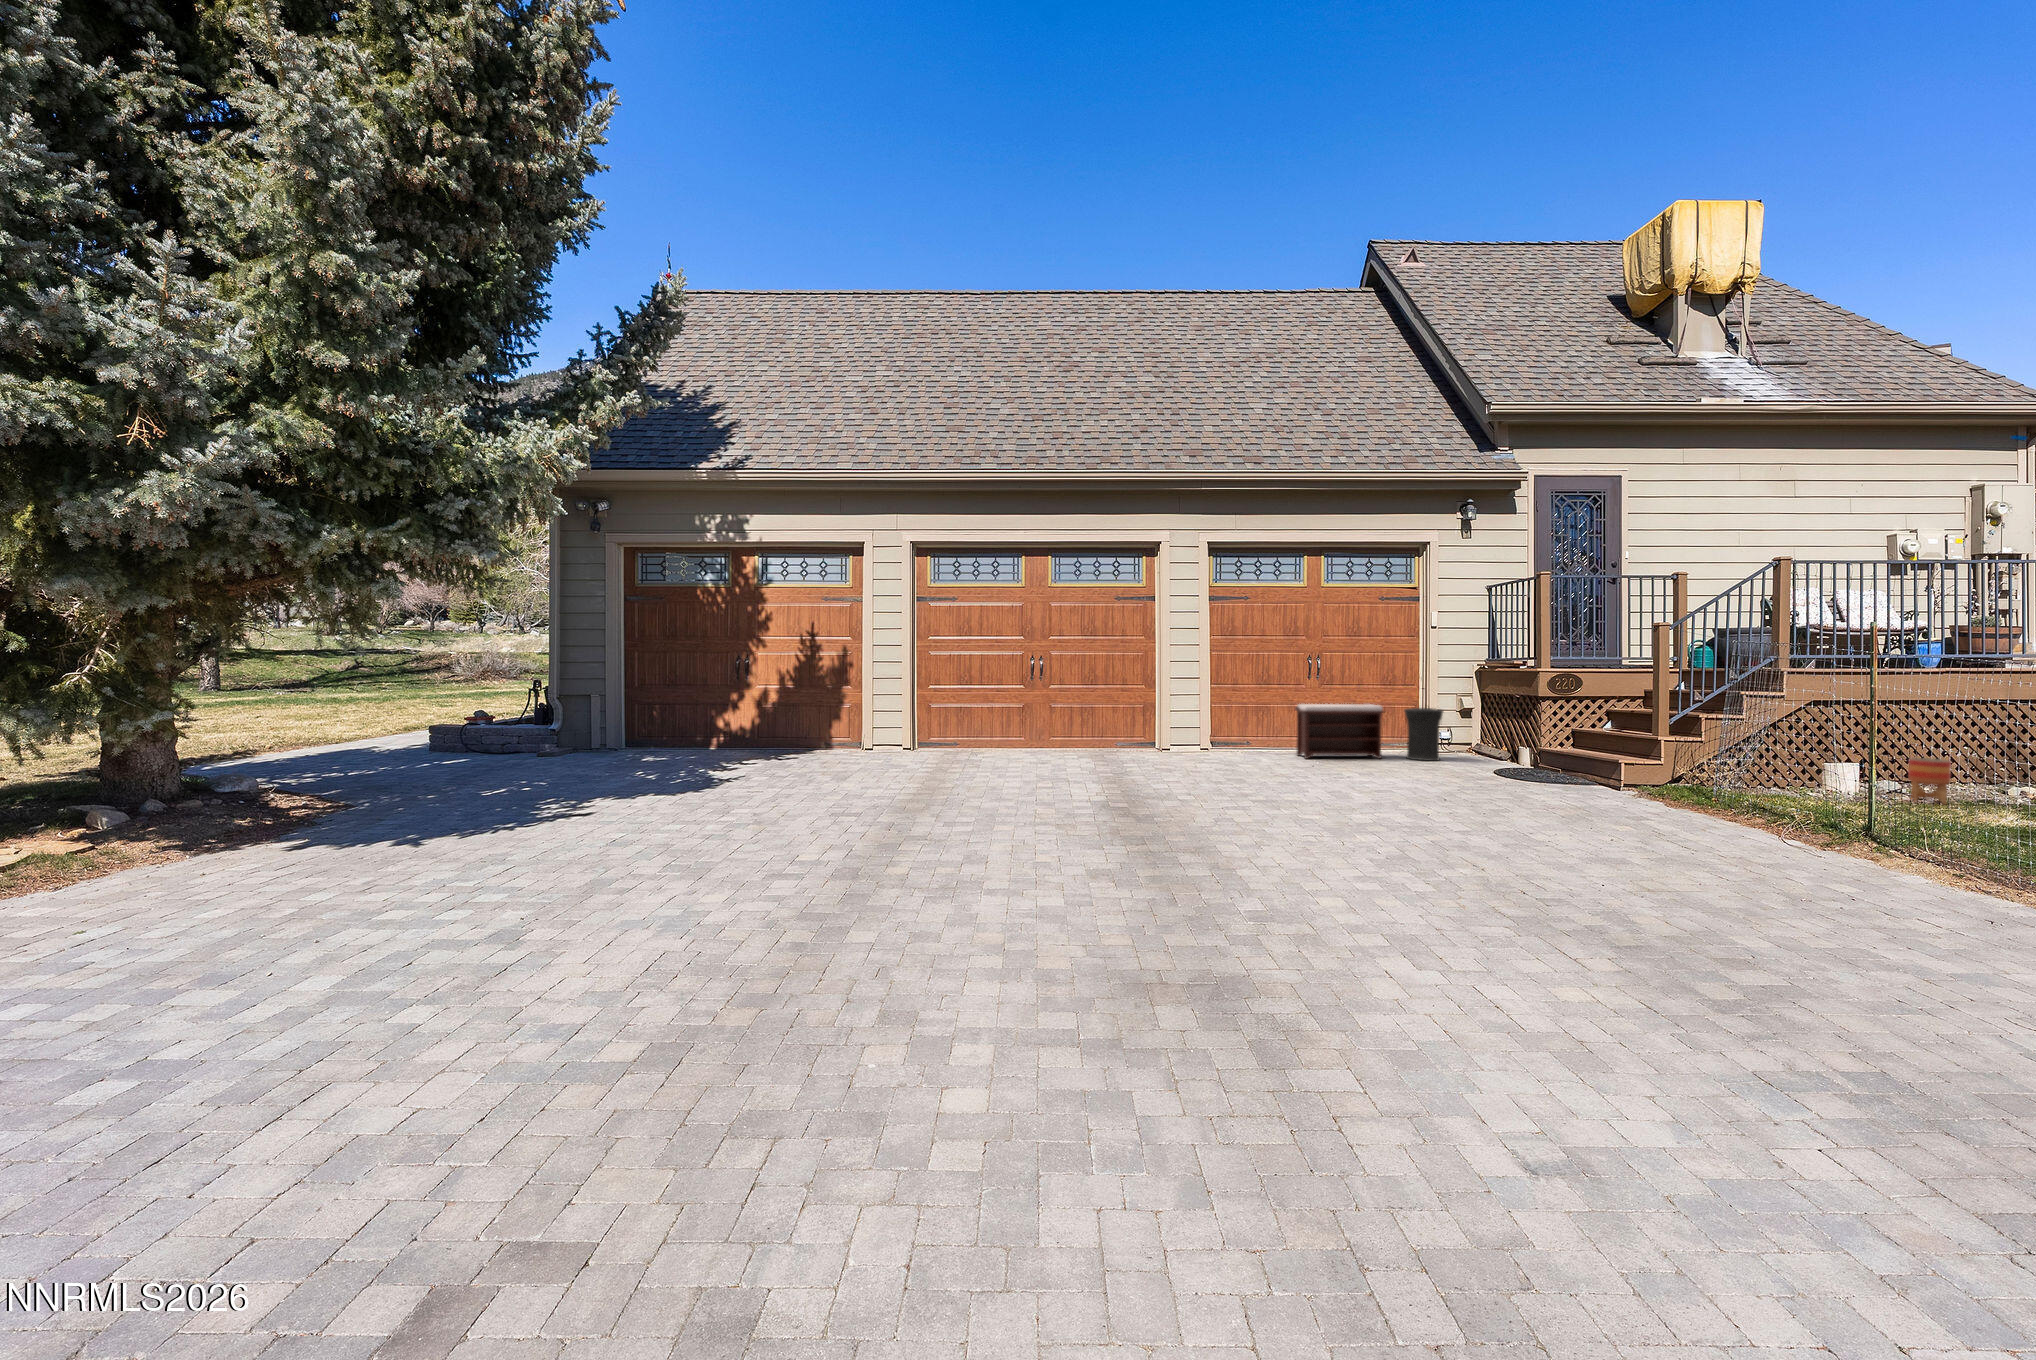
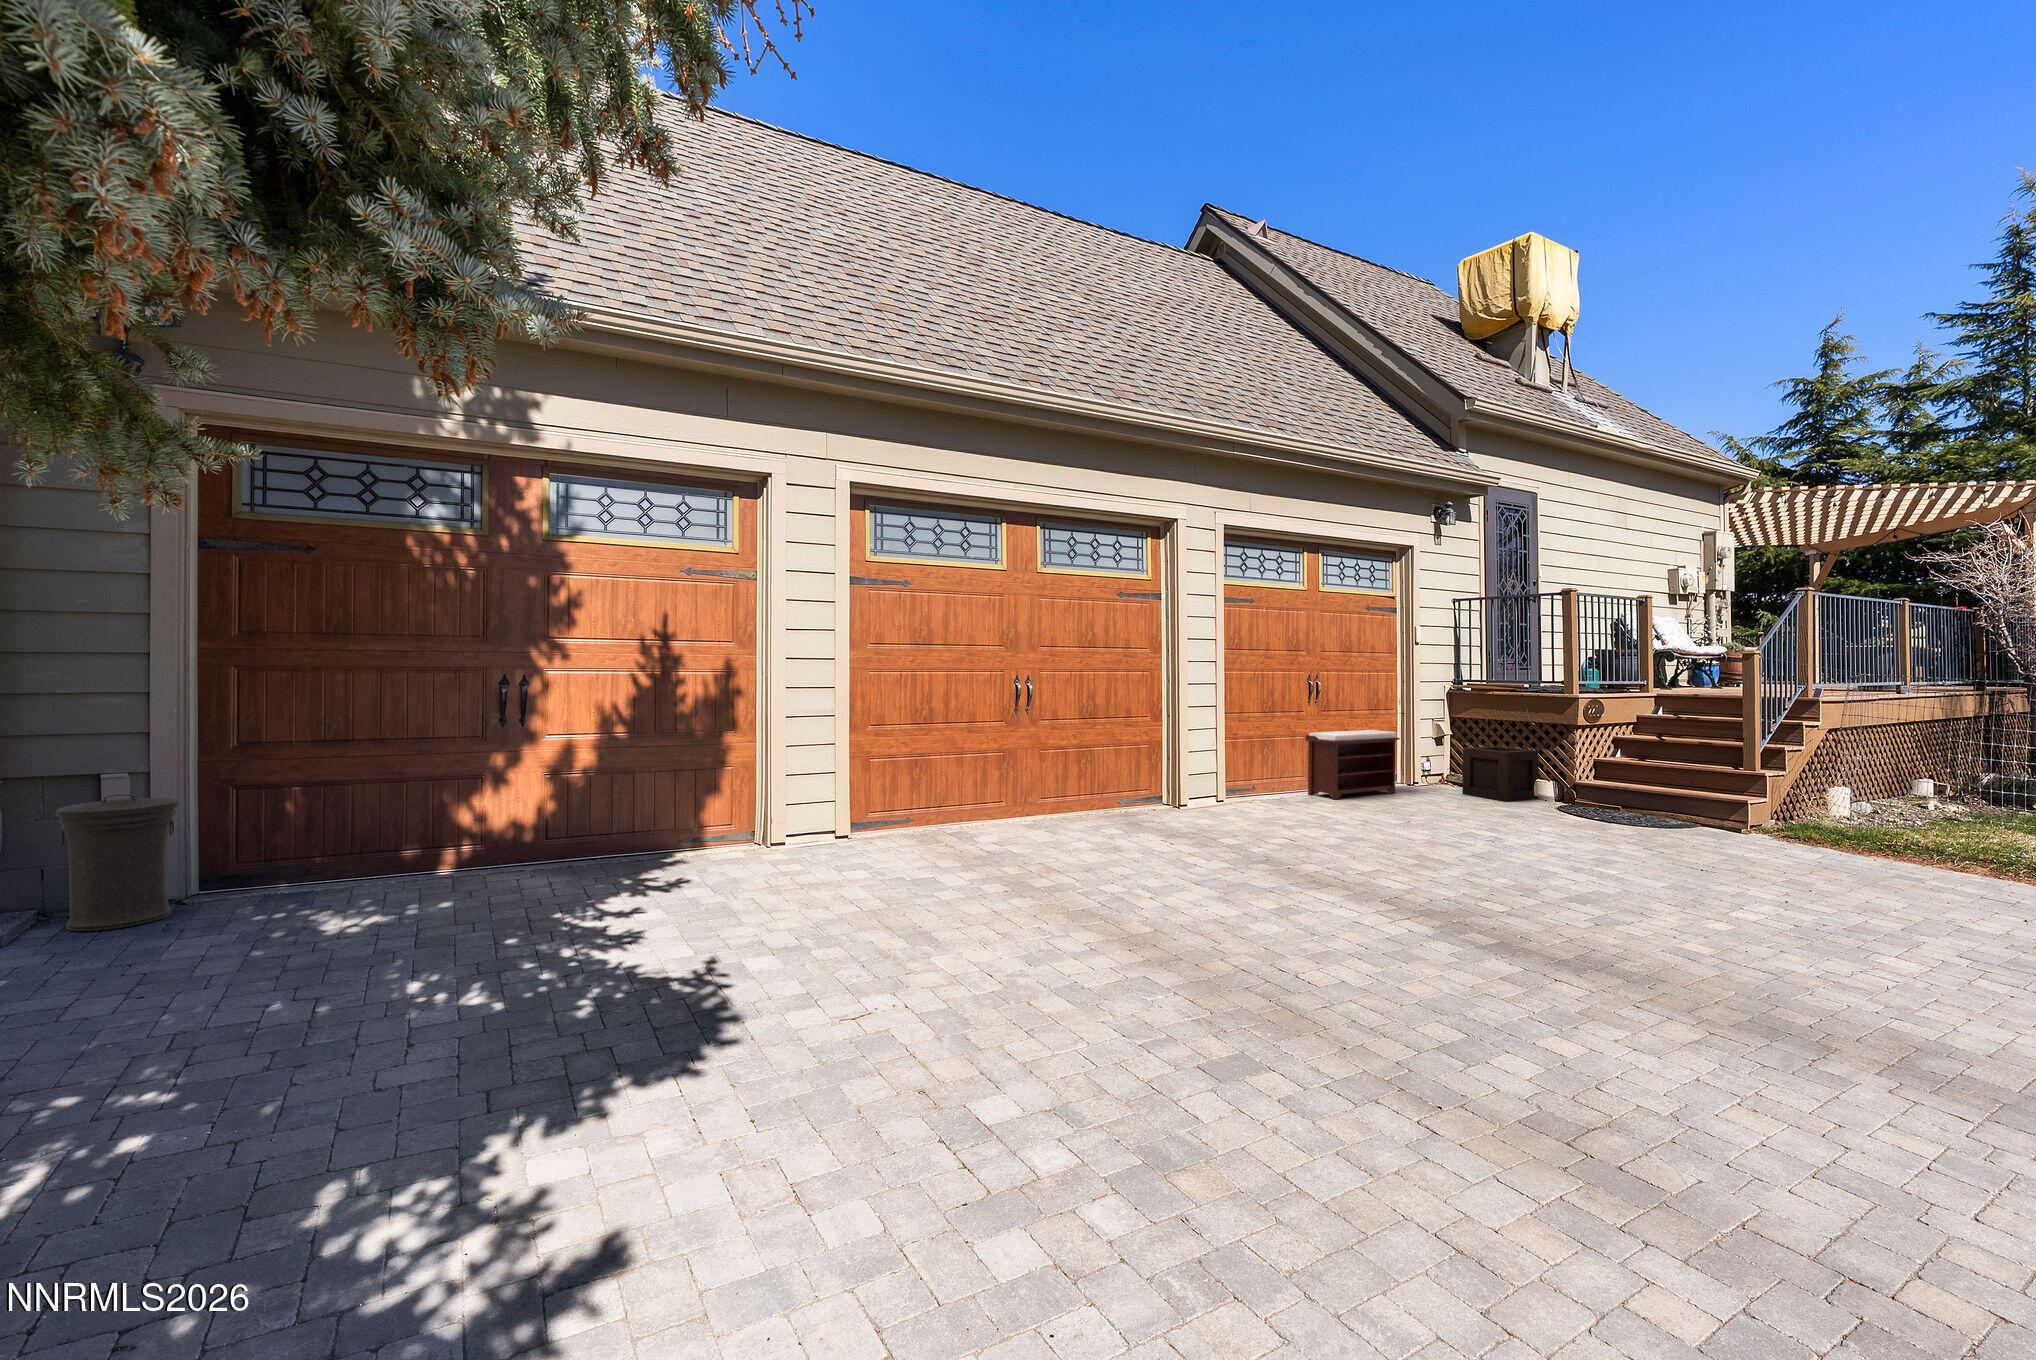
trash can: present [1404,708,1443,761] -> present [55,794,179,931]
wooden crate: none [1445,722,1510,770] -> present [1462,746,1539,801]
planter: present [1908,758,1951,804] -> none [1865,768,1903,809]

